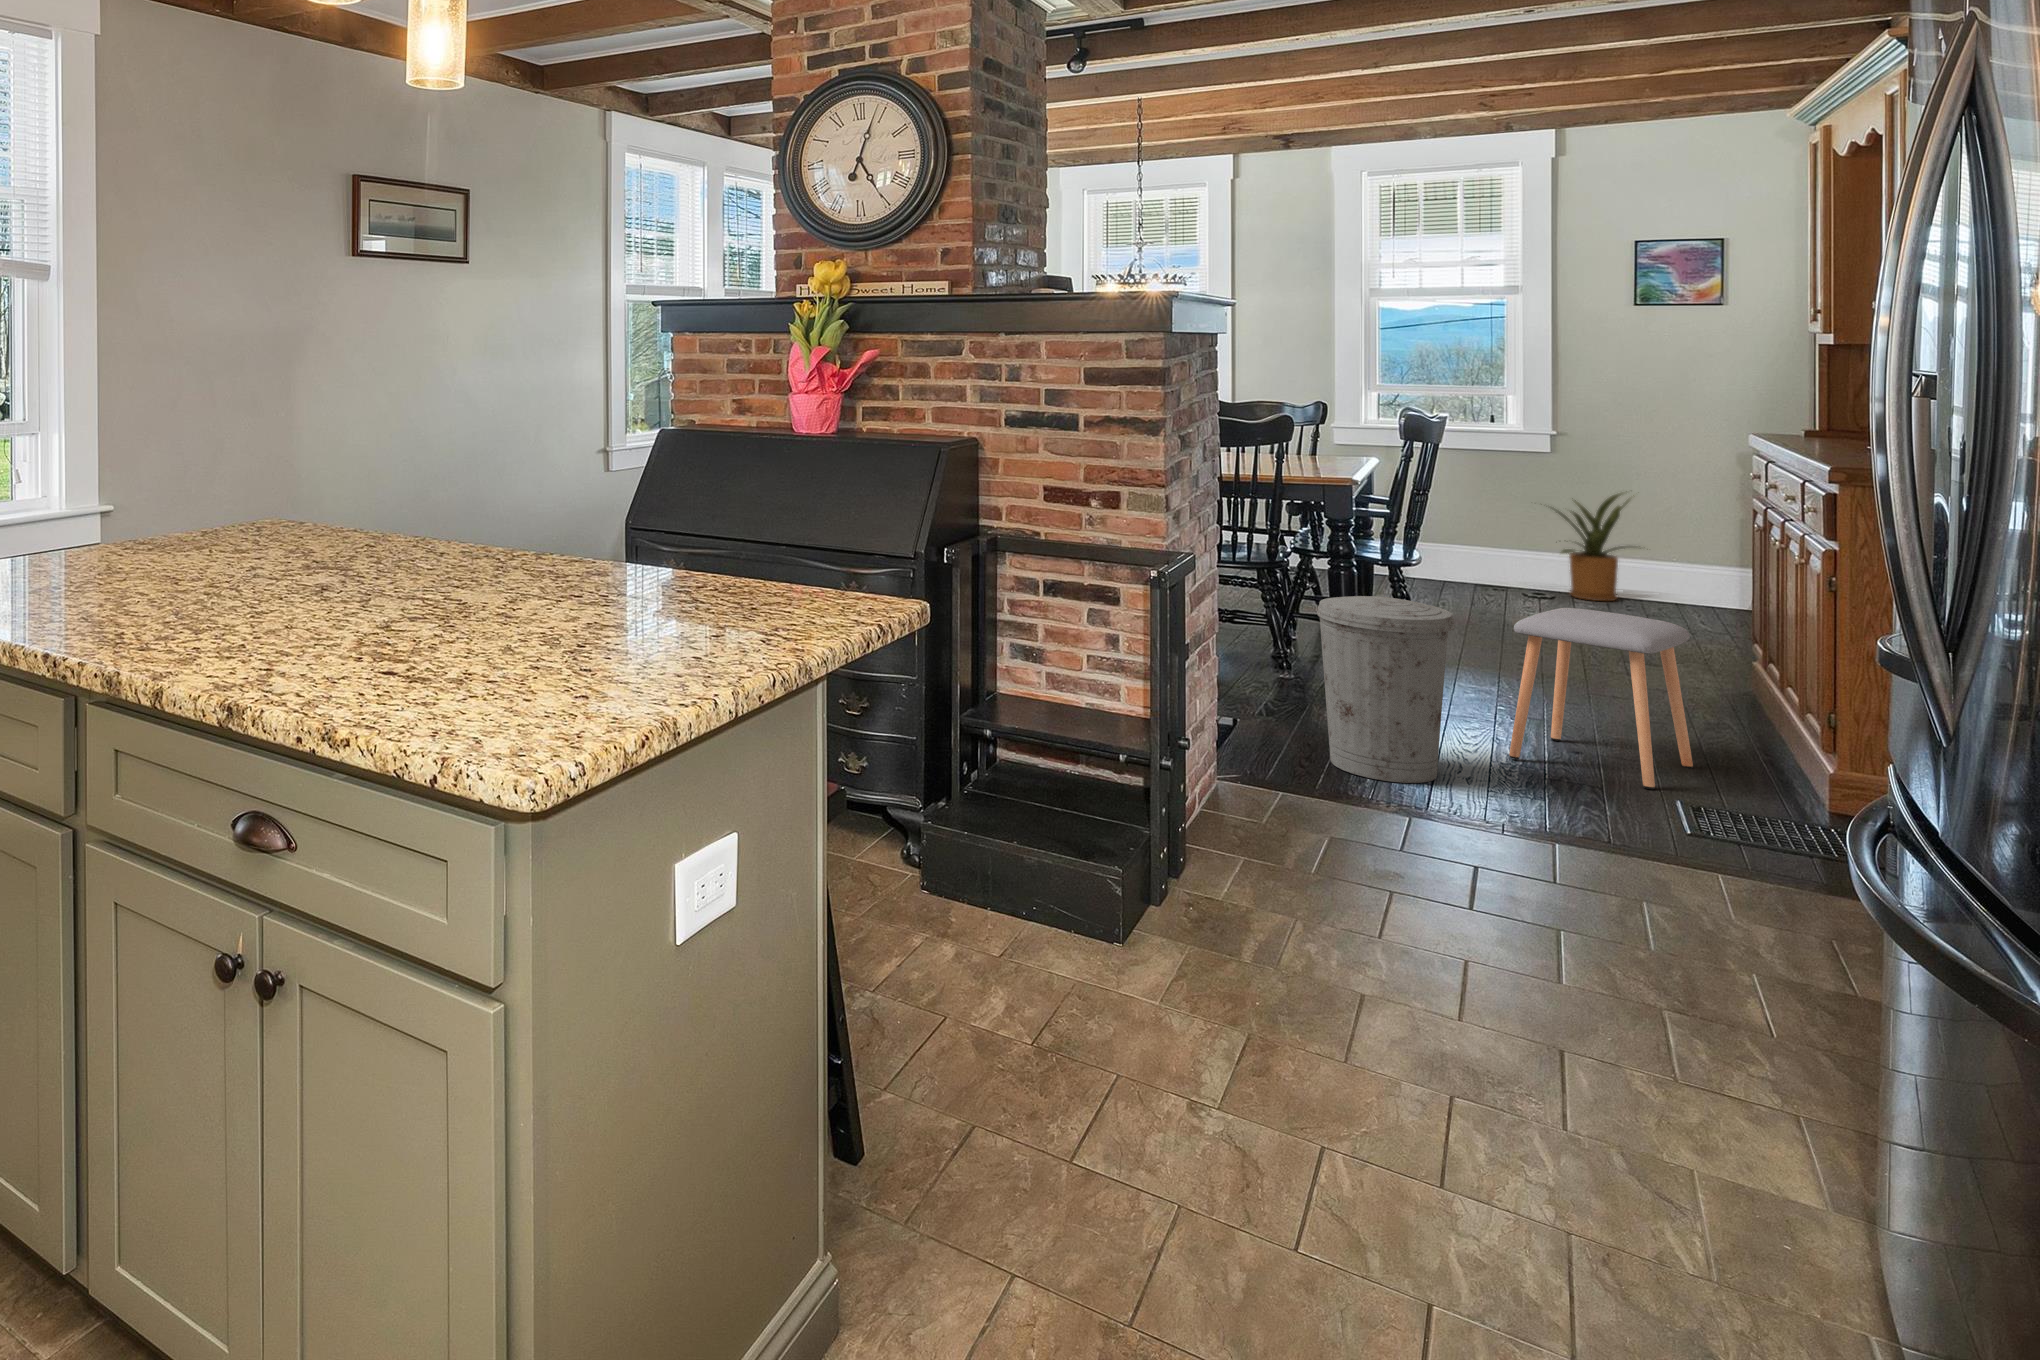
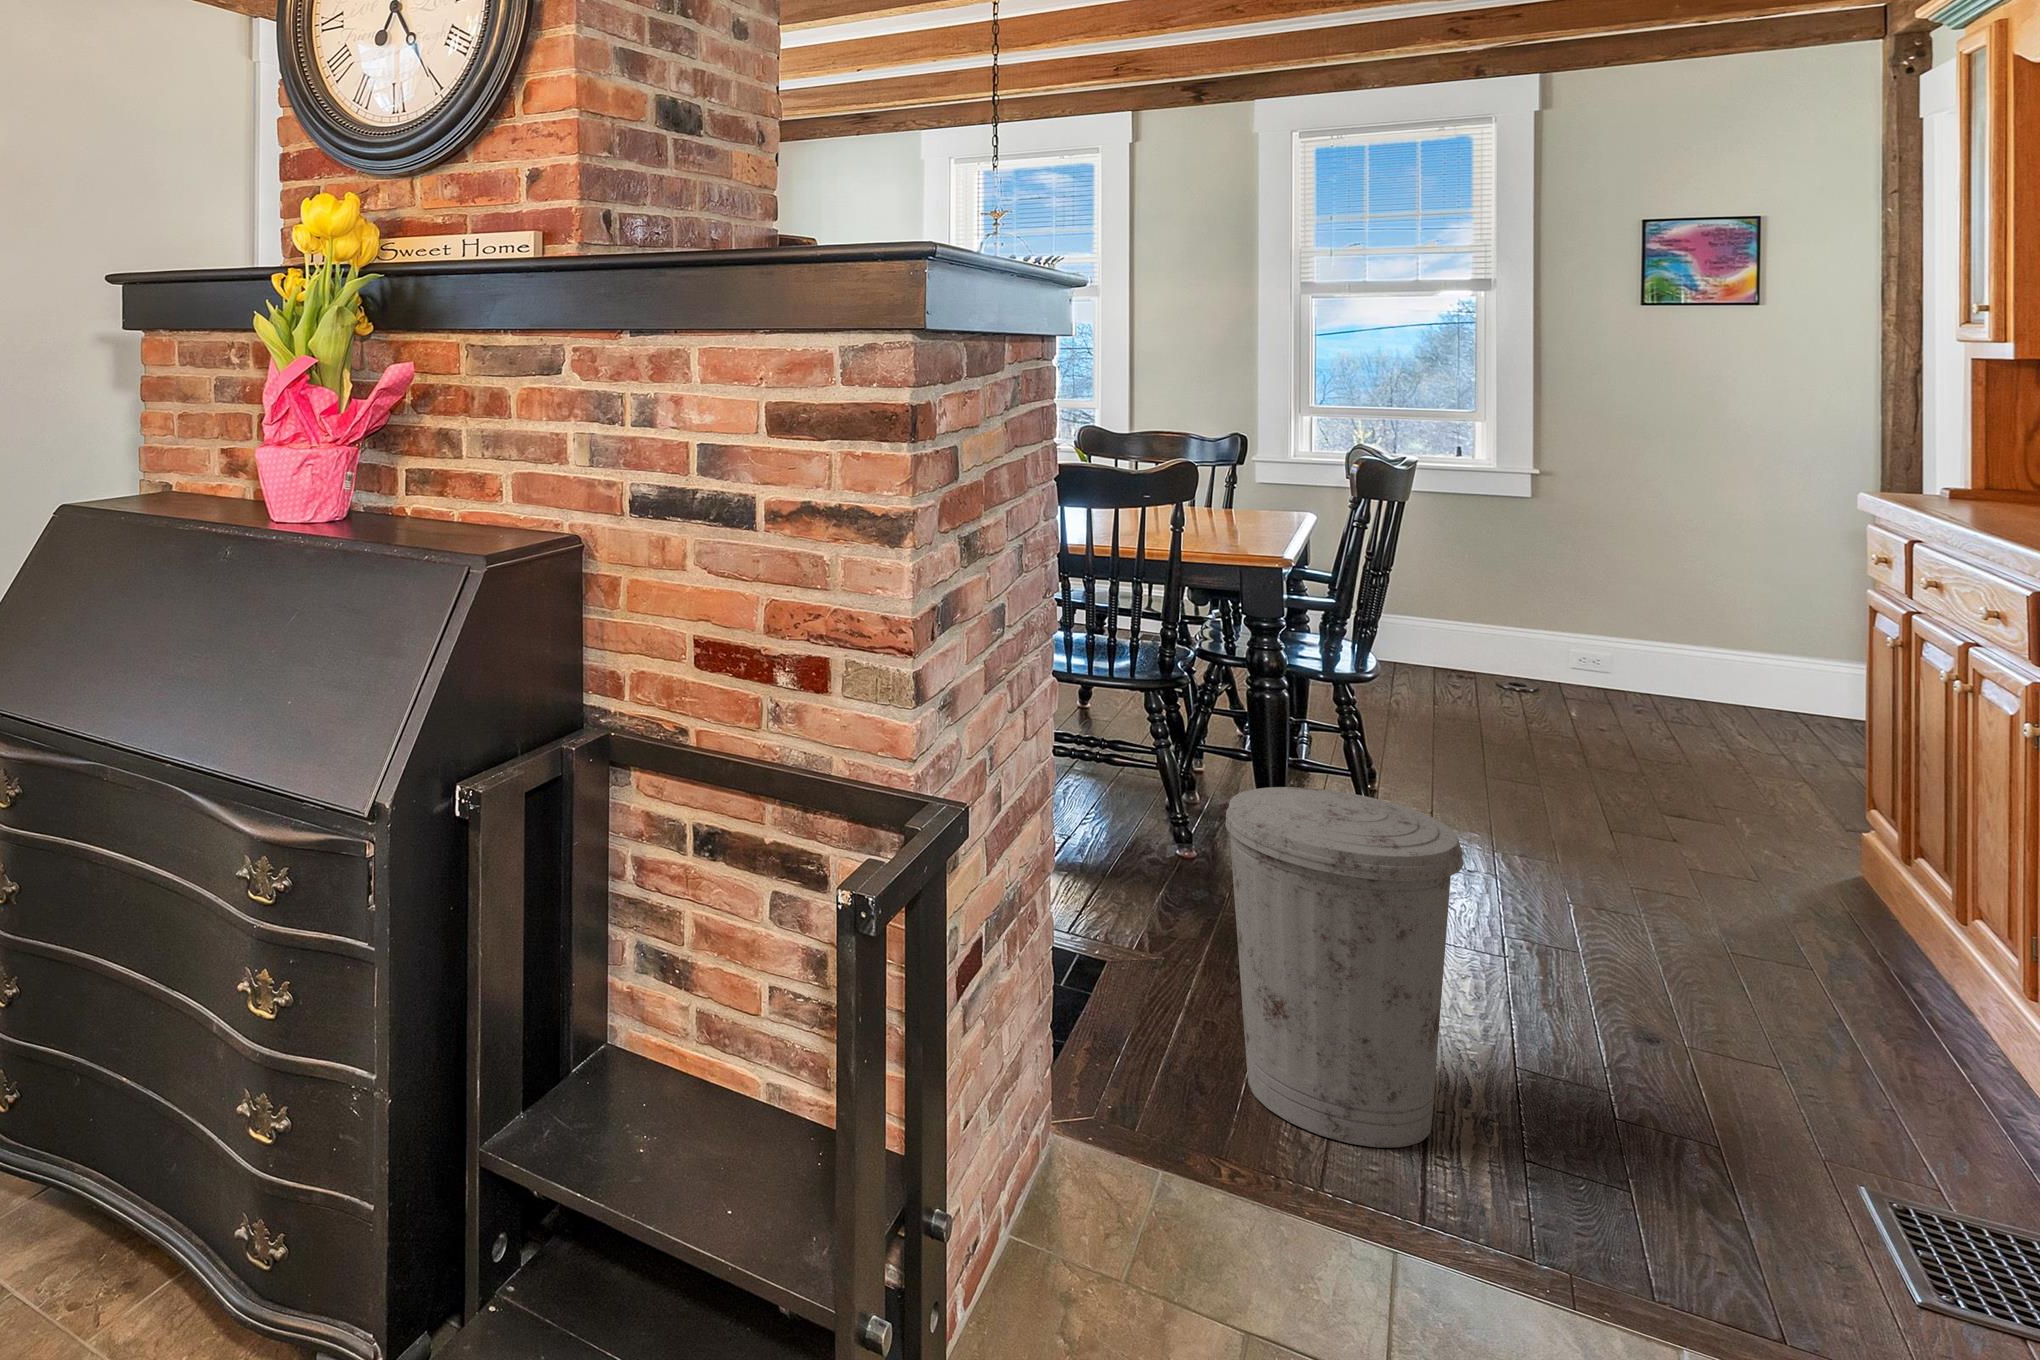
house plant: present [1554,493,1634,601] -> none [1507,551,1672,702]
stool: present [1509,608,1693,789] -> none [1547,799,1859,1163]

